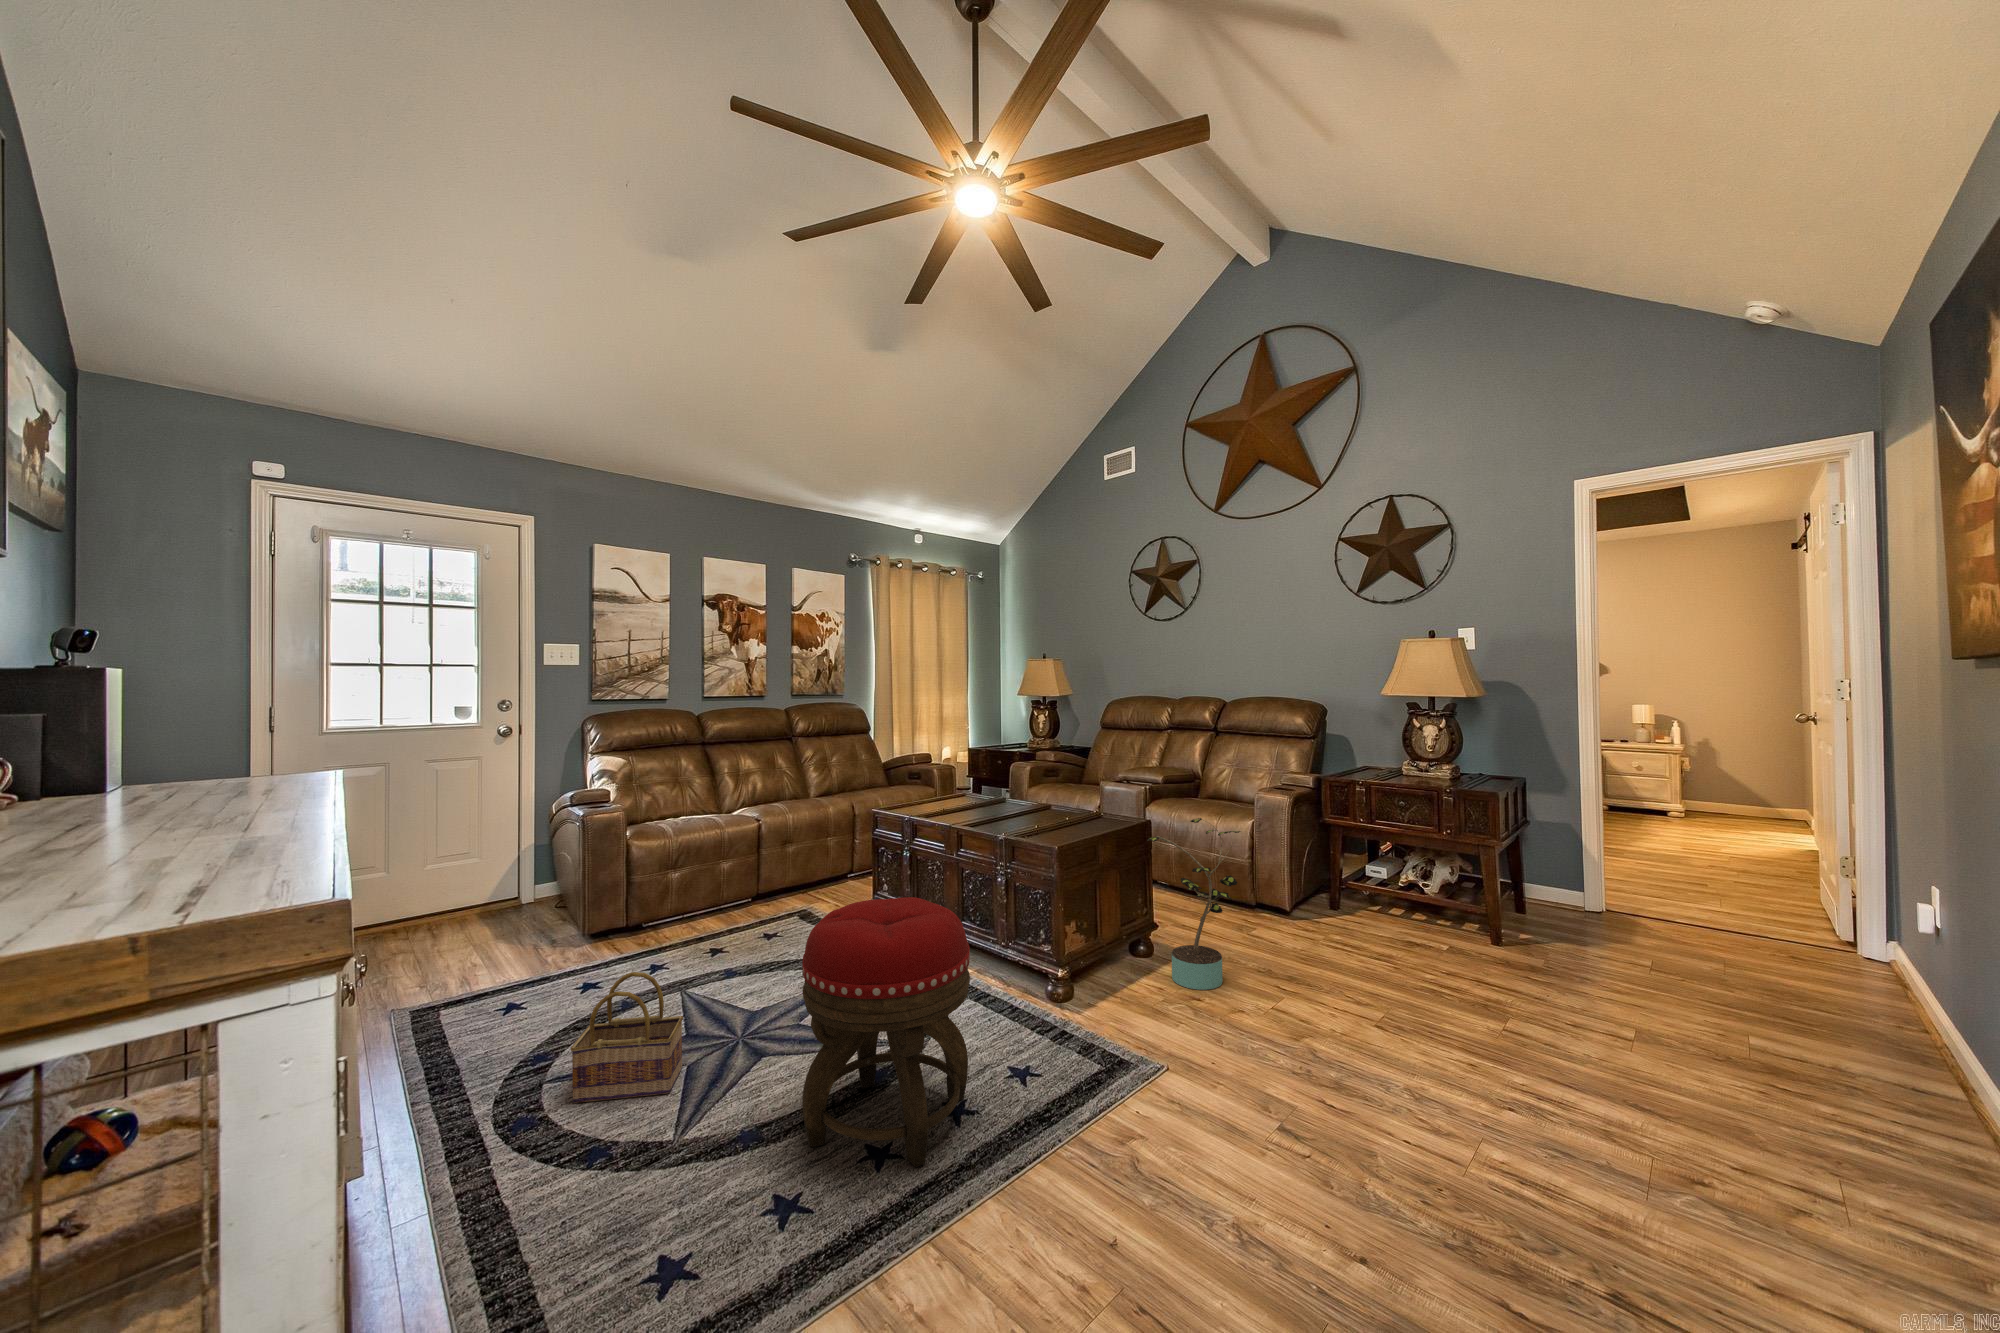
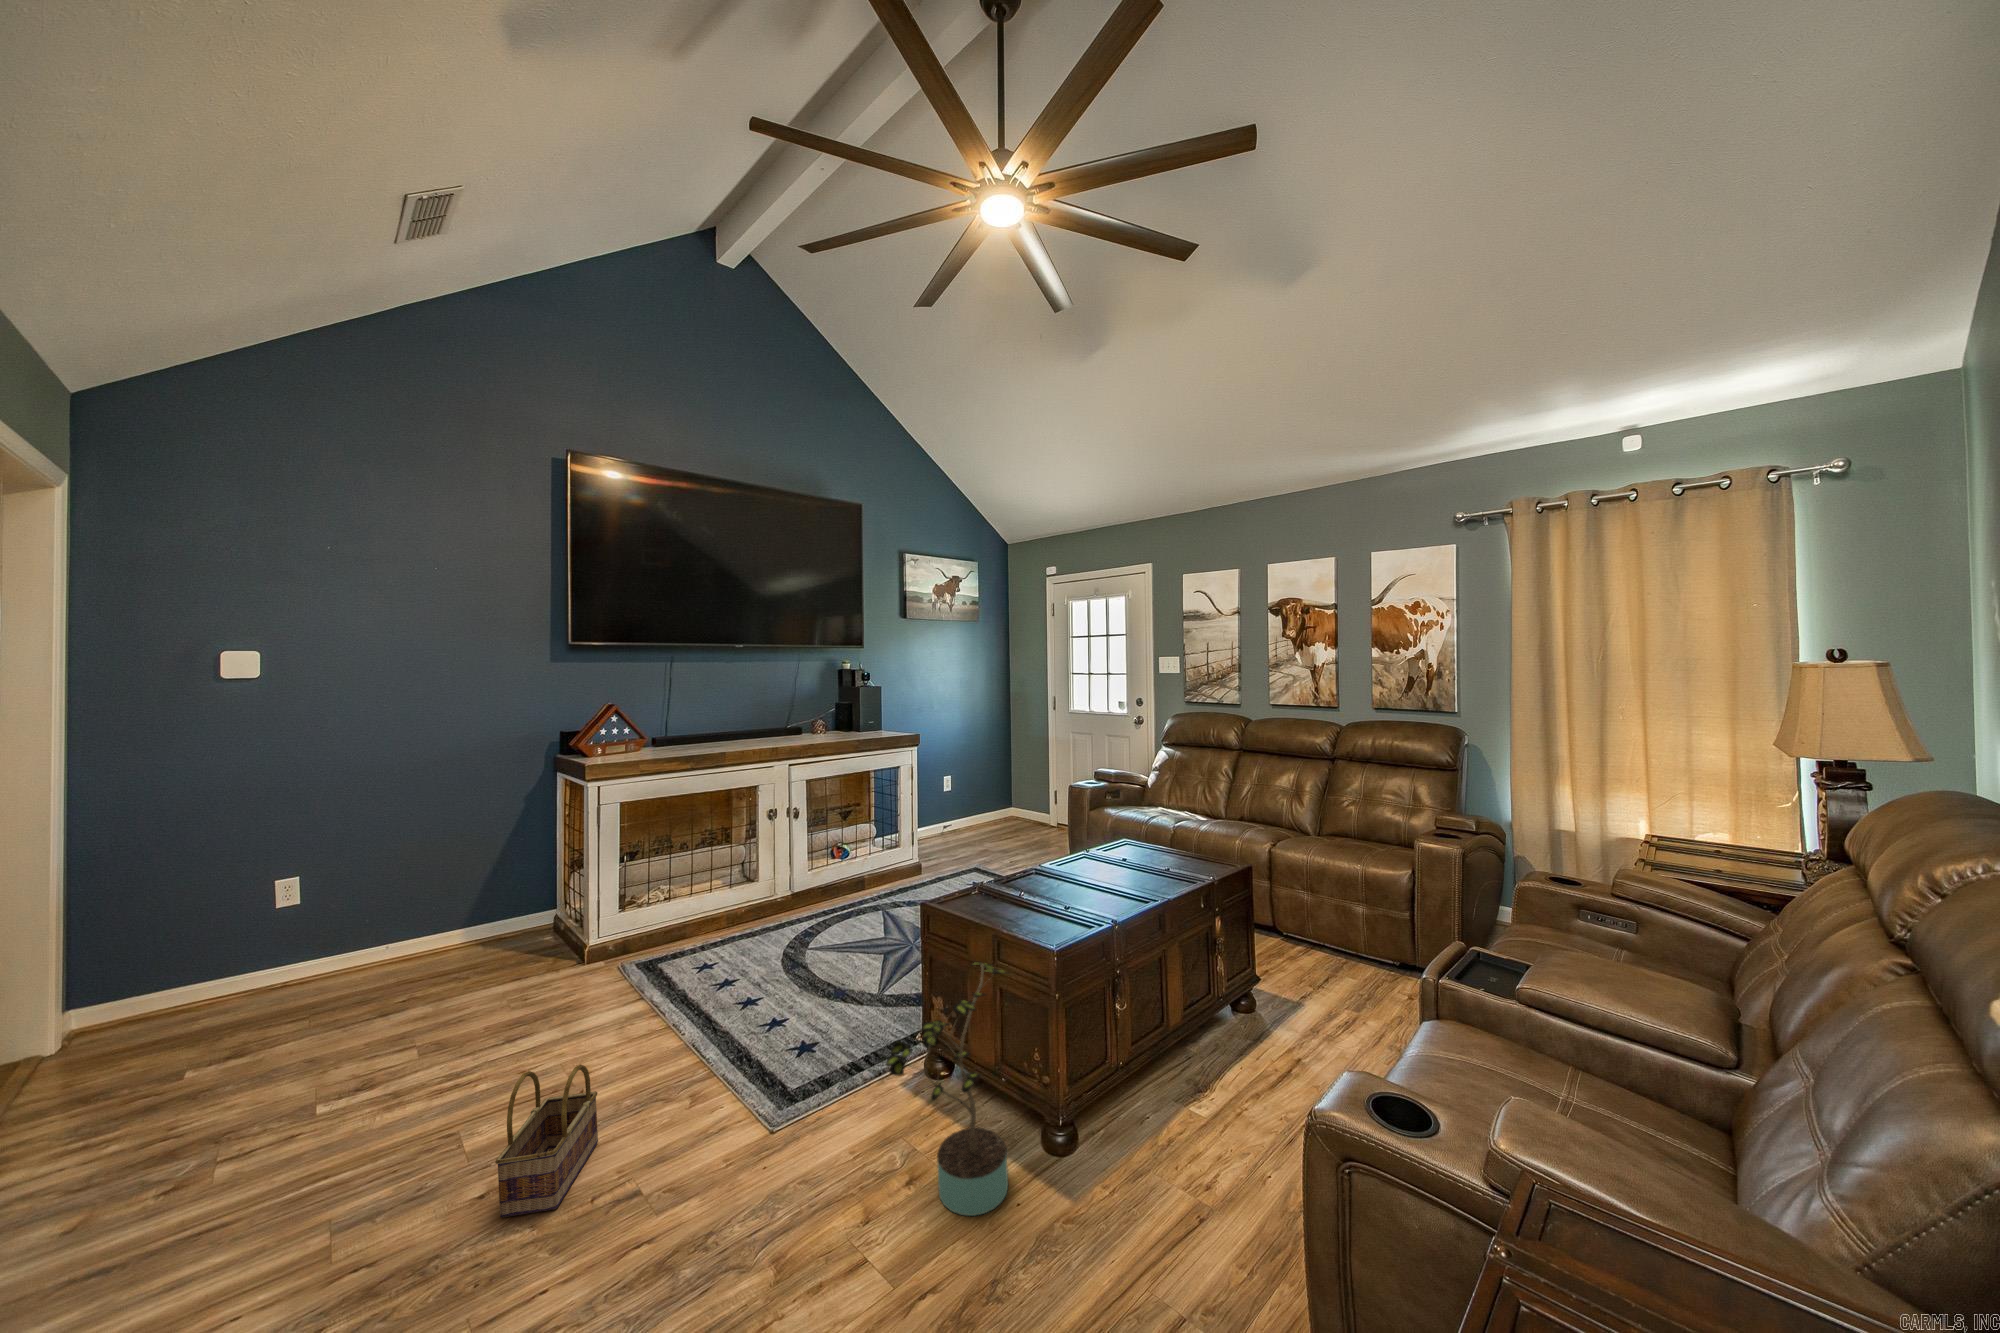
footstool: present [802,897,970,1167] -> none [722,864,835,1024]
basket: present [570,972,683,1103] -> present [495,1065,598,1217]

